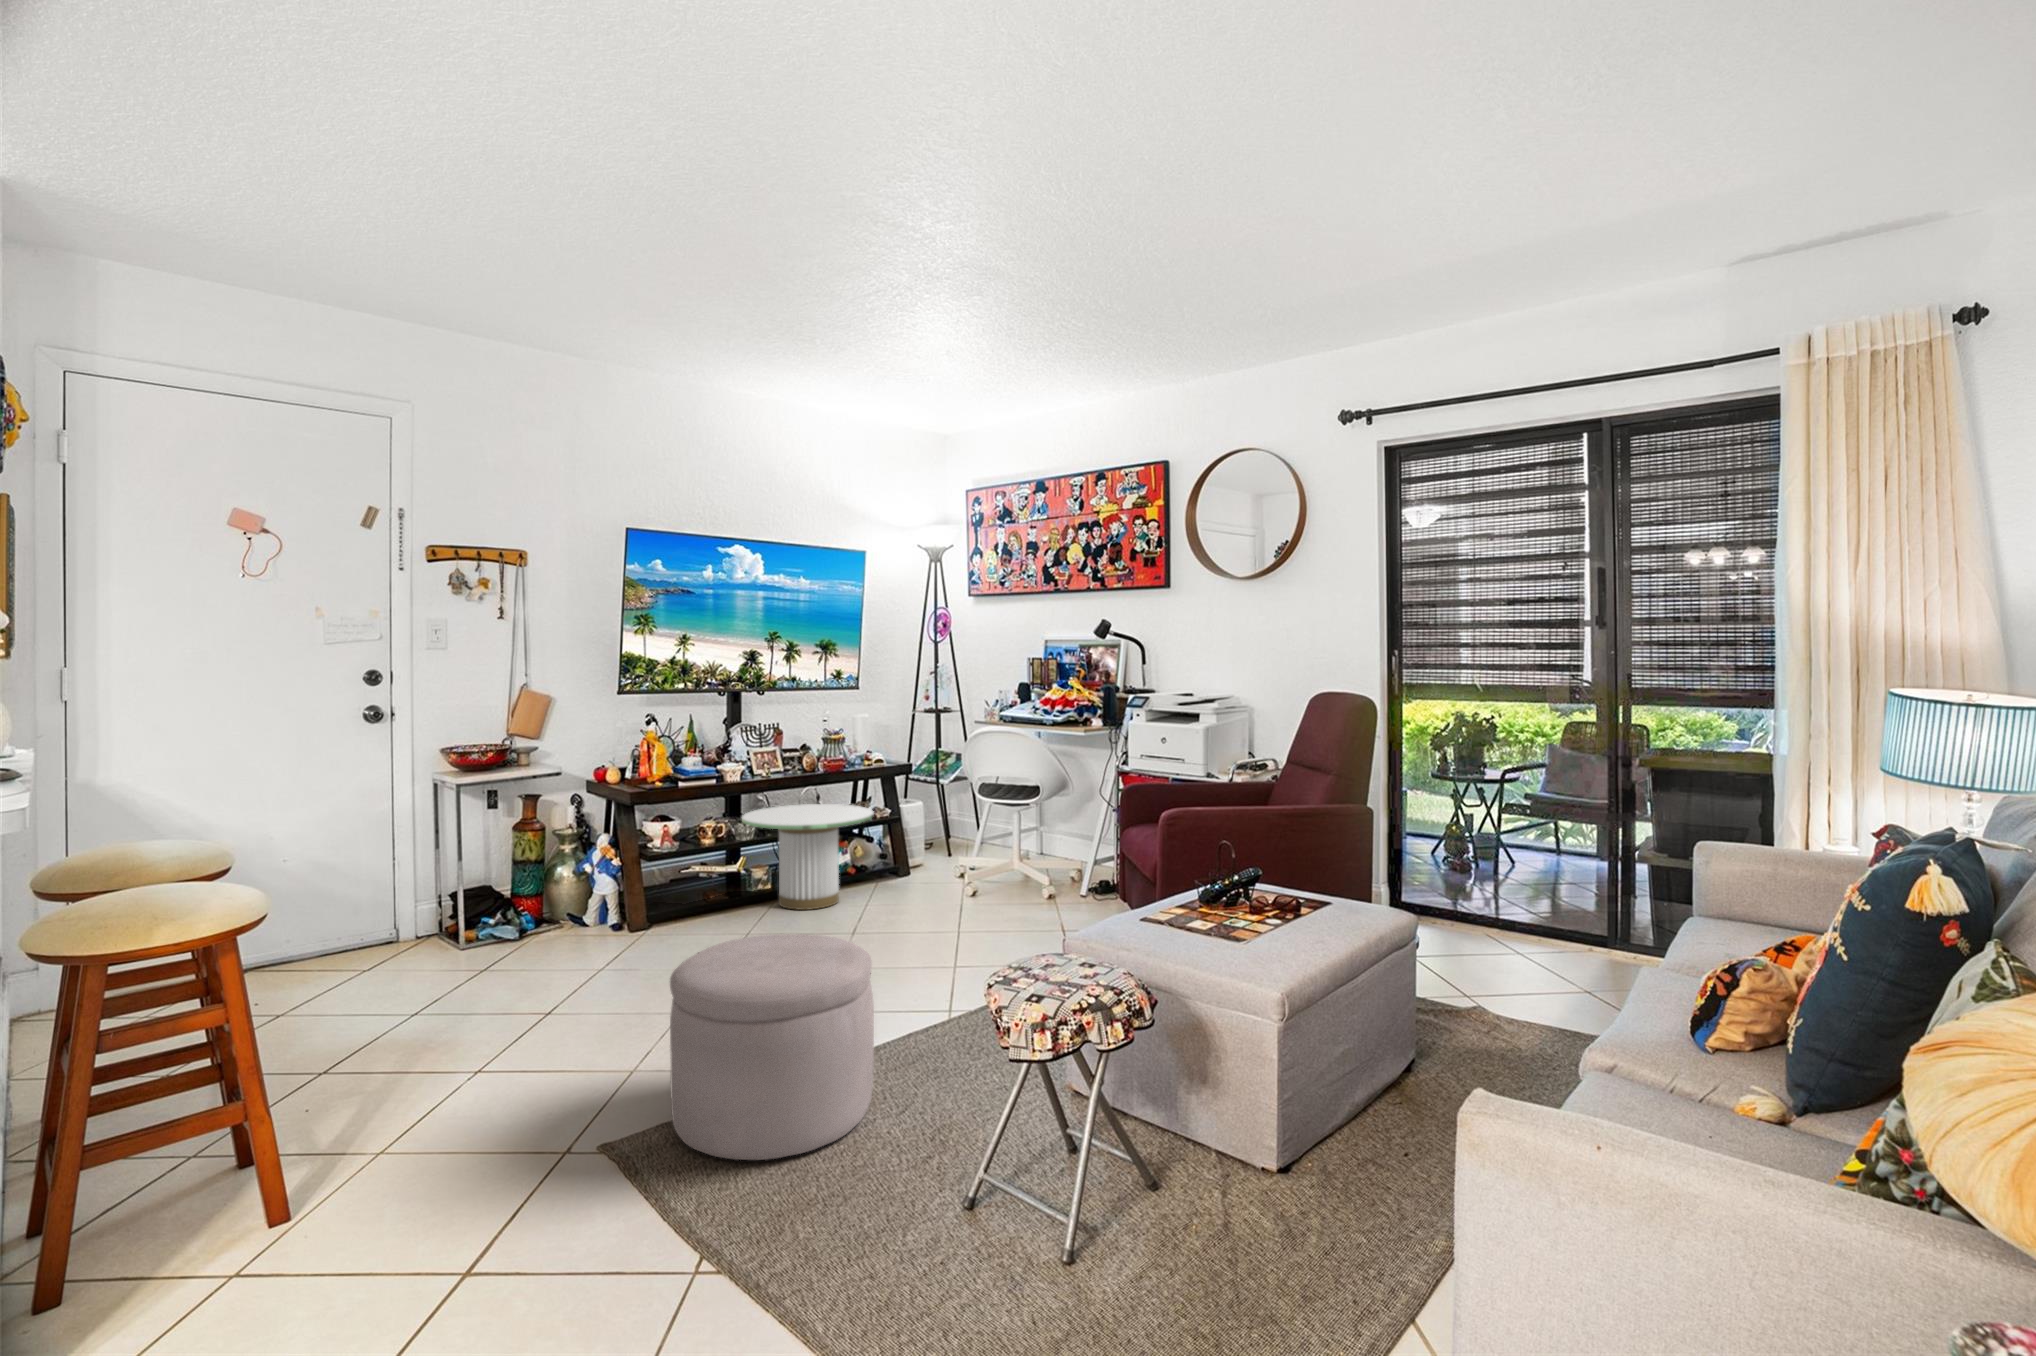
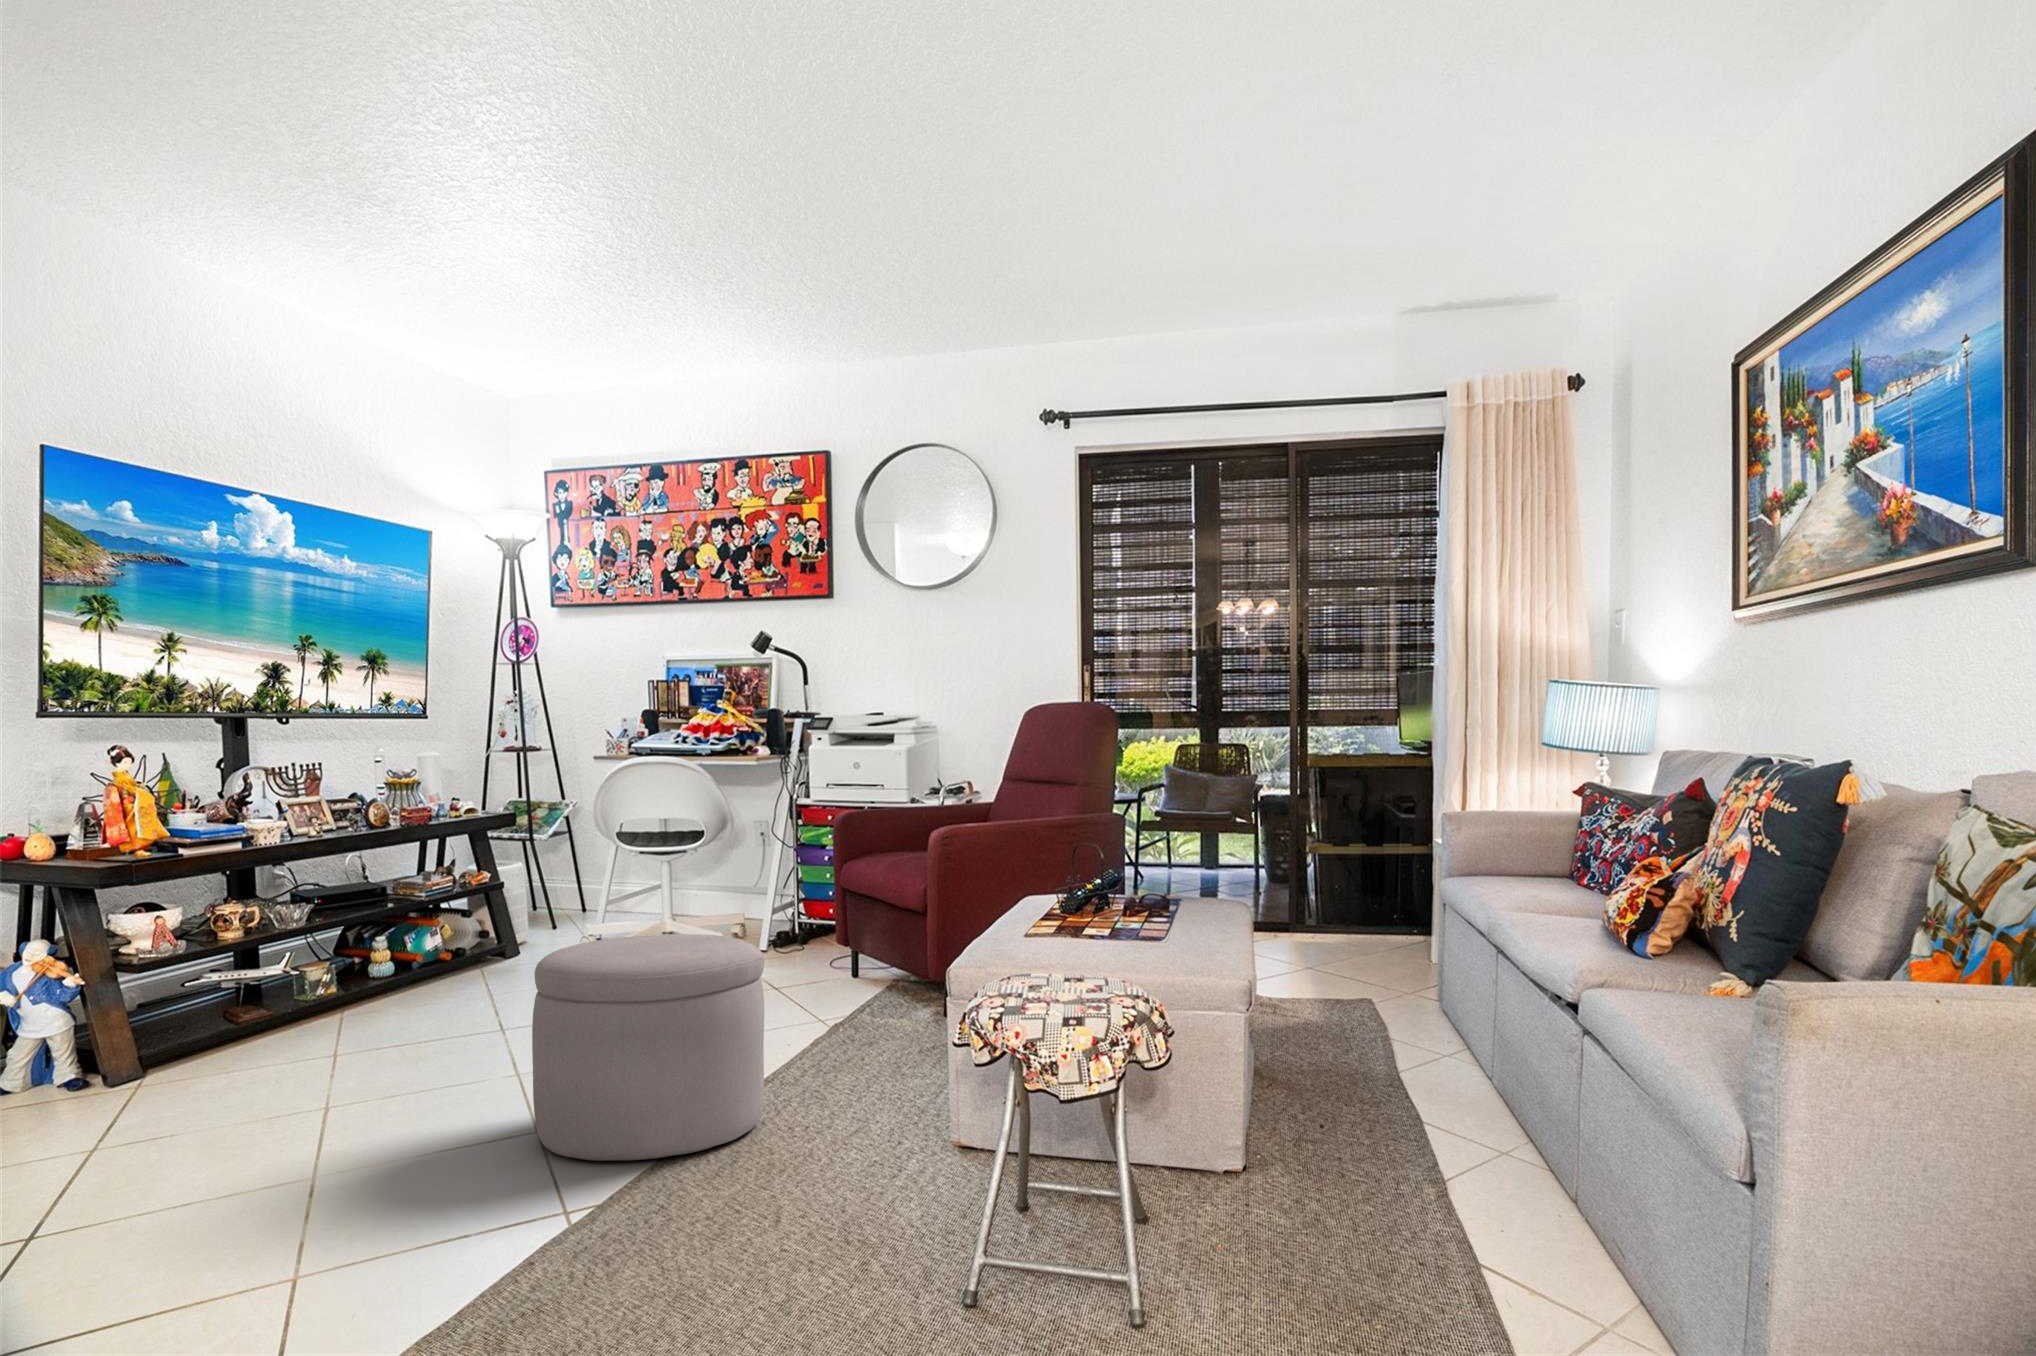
side table: present [742,804,874,910] -> none [308,866,499,1003]

